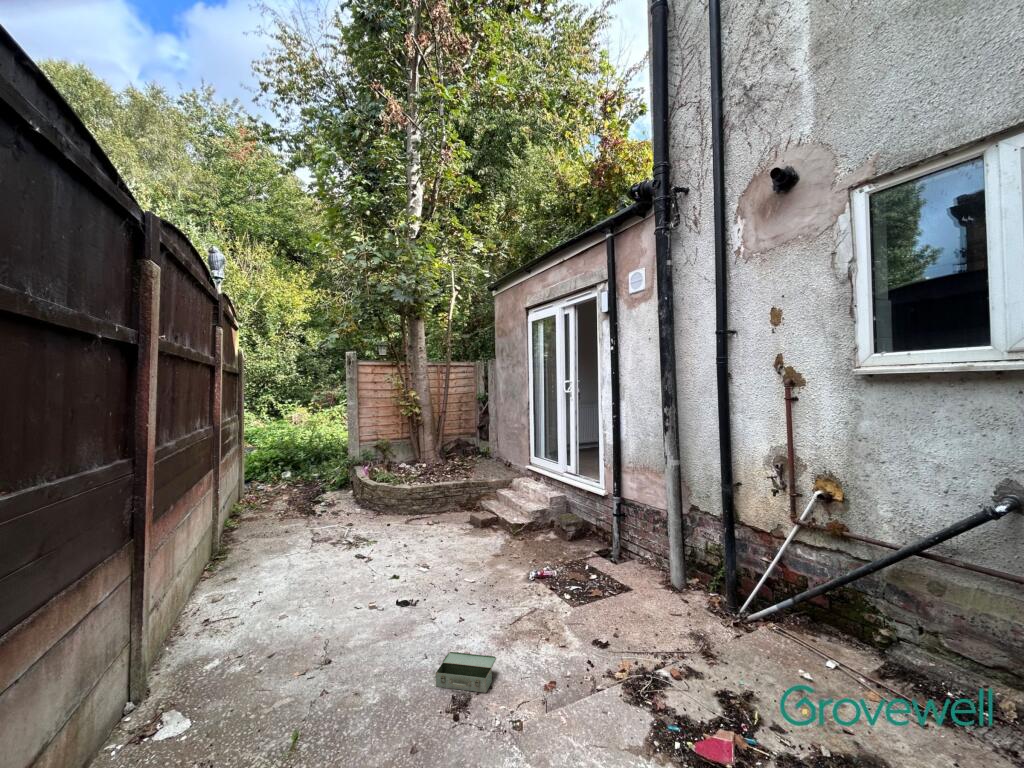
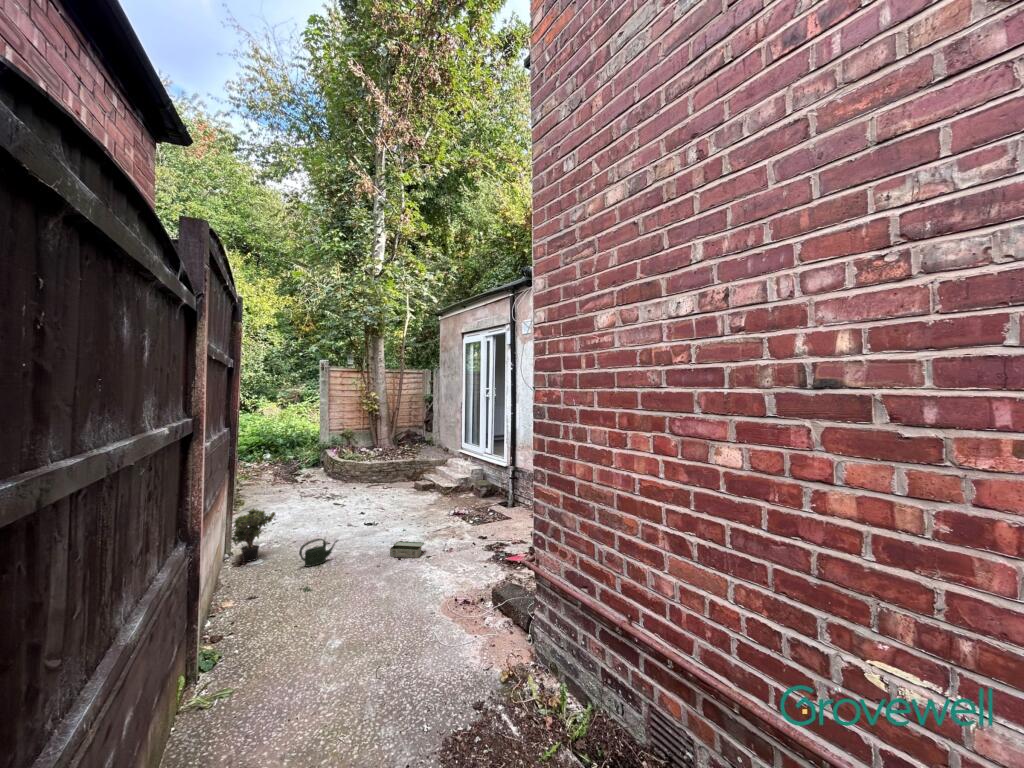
potted plant: none [157,597,240,696] -> present [231,508,275,562]
watering can: none [270,655,345,715] -> present [299,539,337,567]

